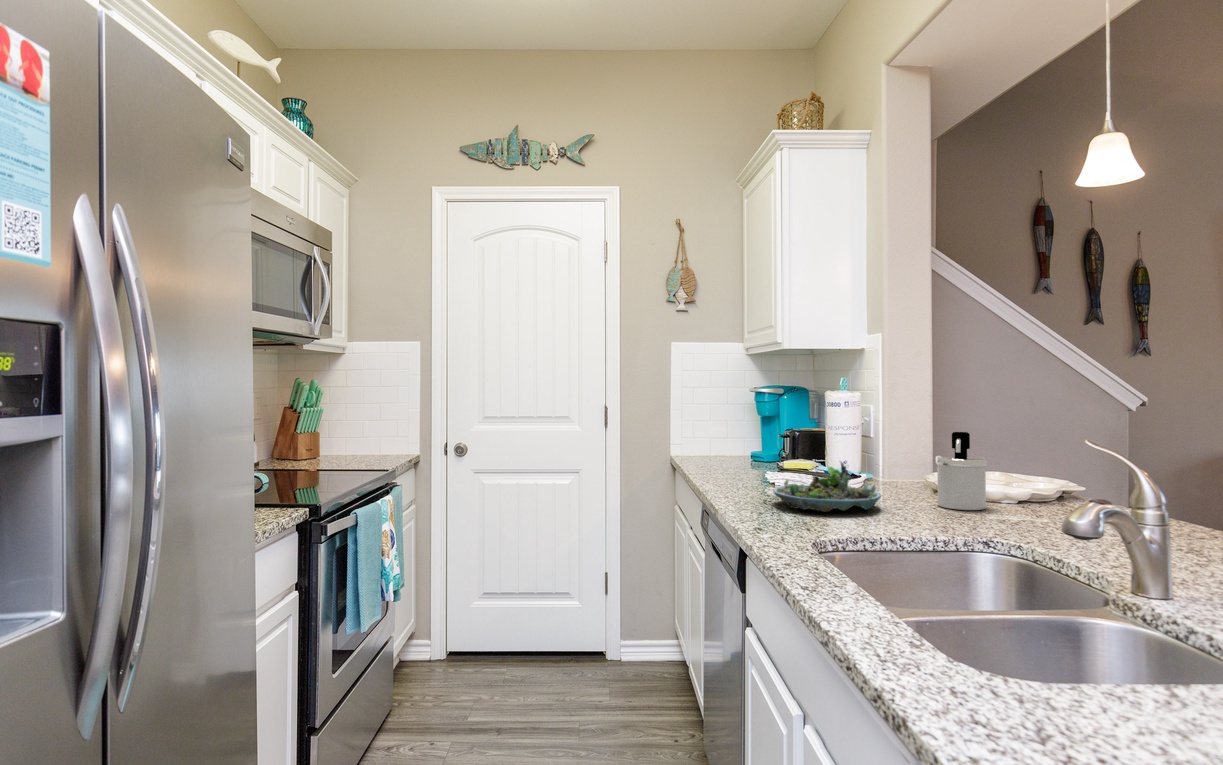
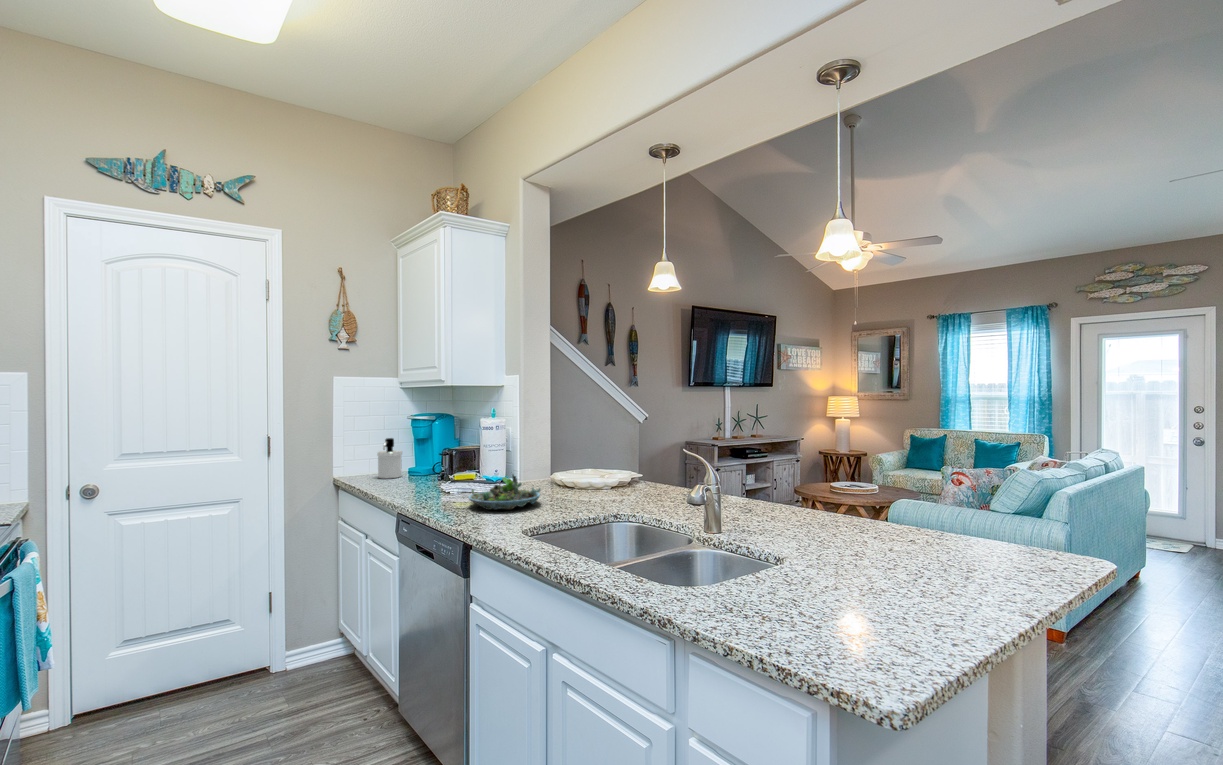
soap dispenser: present [936,432,987,510] -> present [377,438,402,478]

